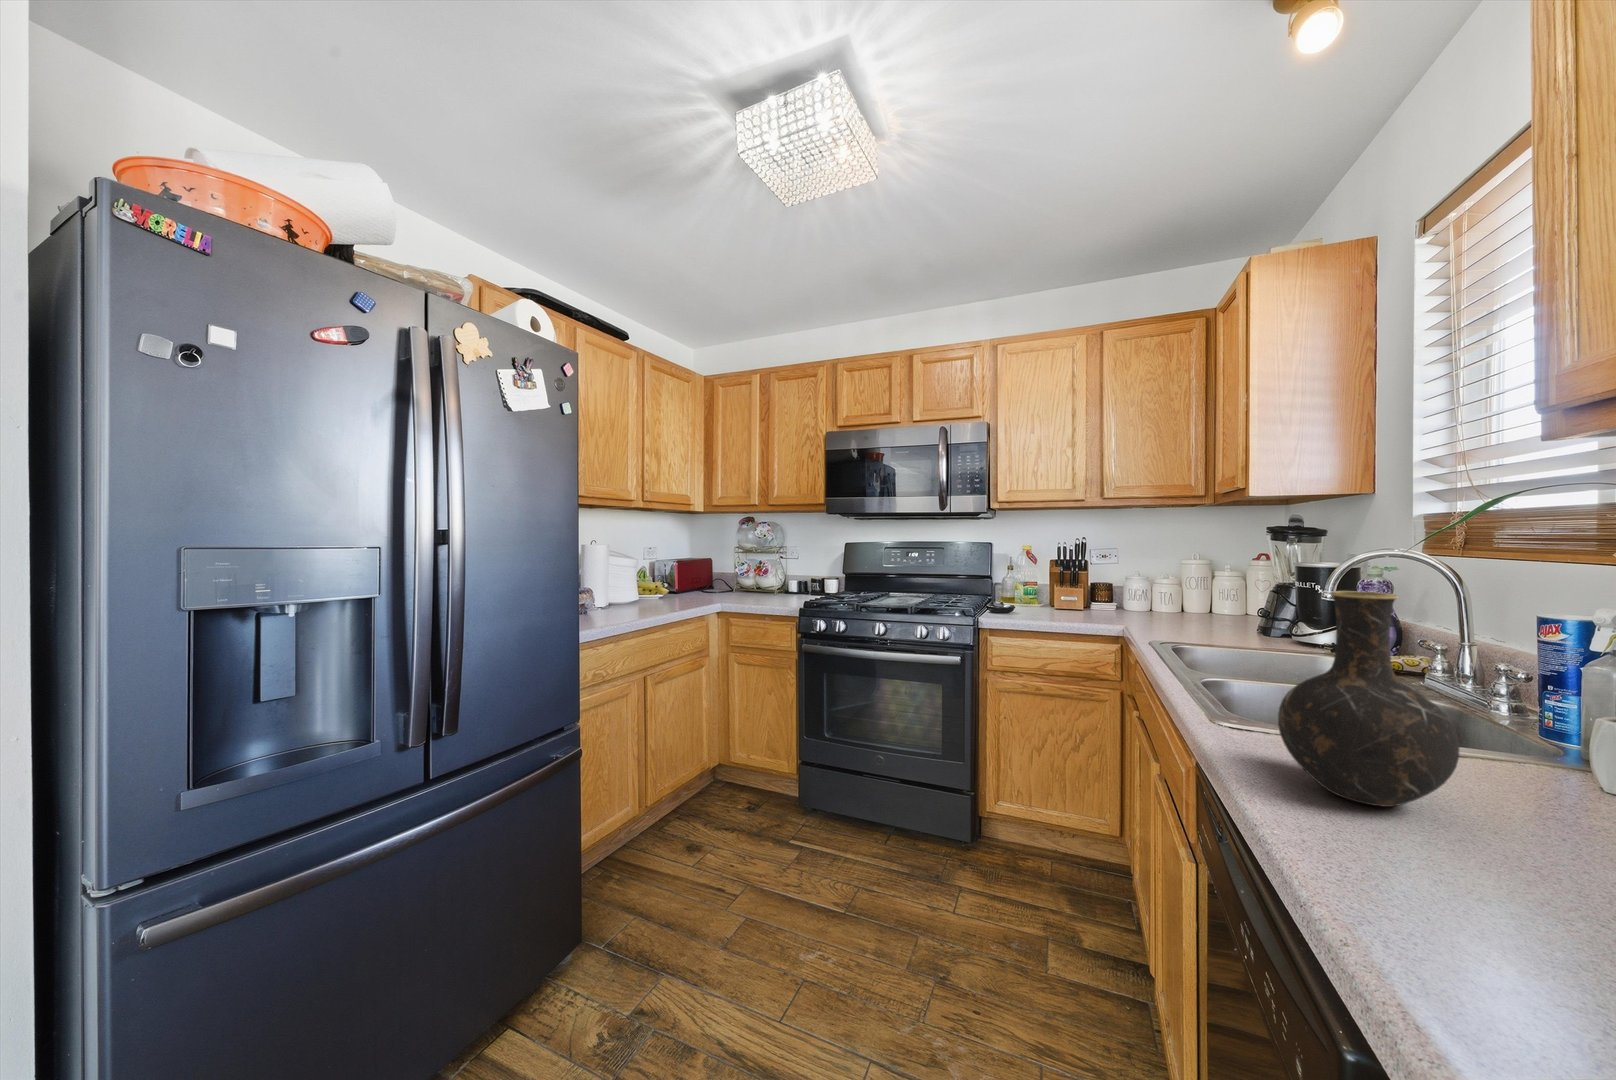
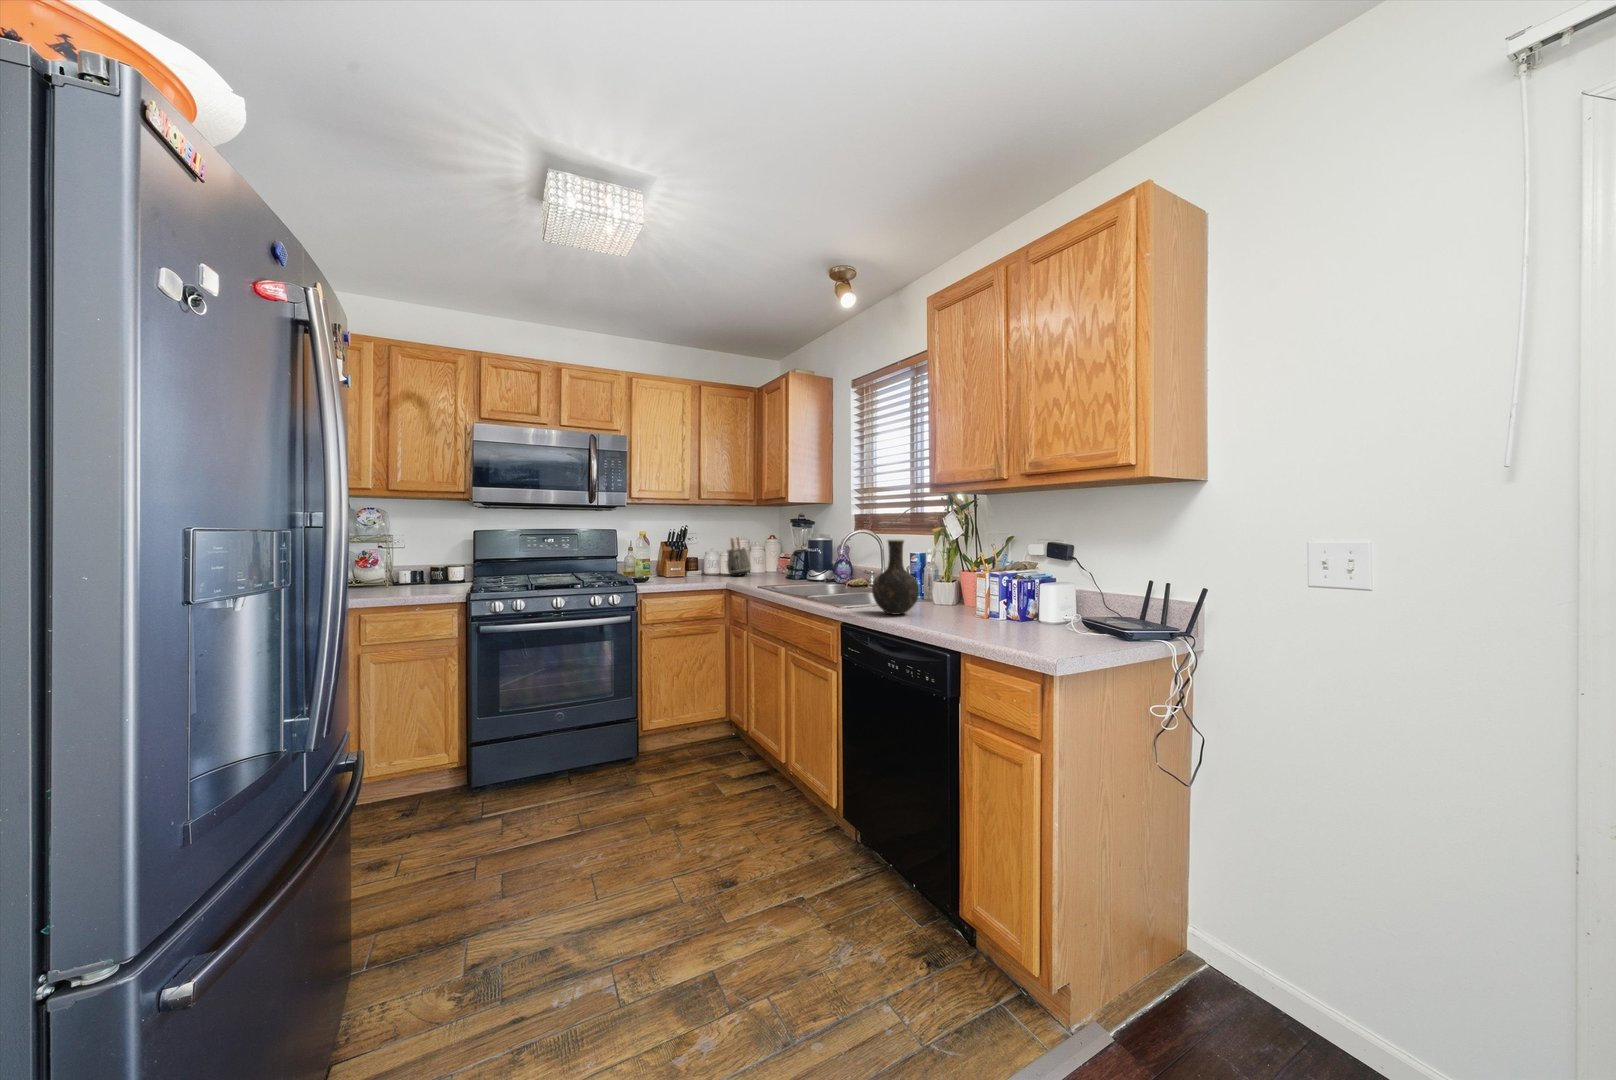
toaster: none [1151,553,1198,615] -> present [727,538,751,576]

